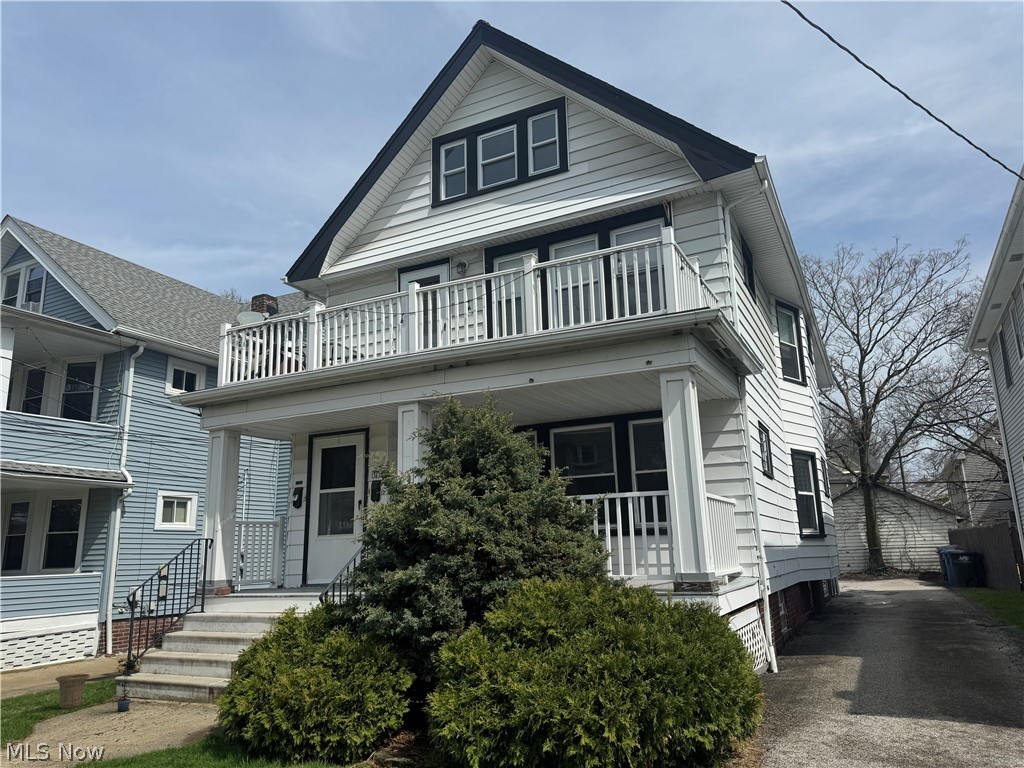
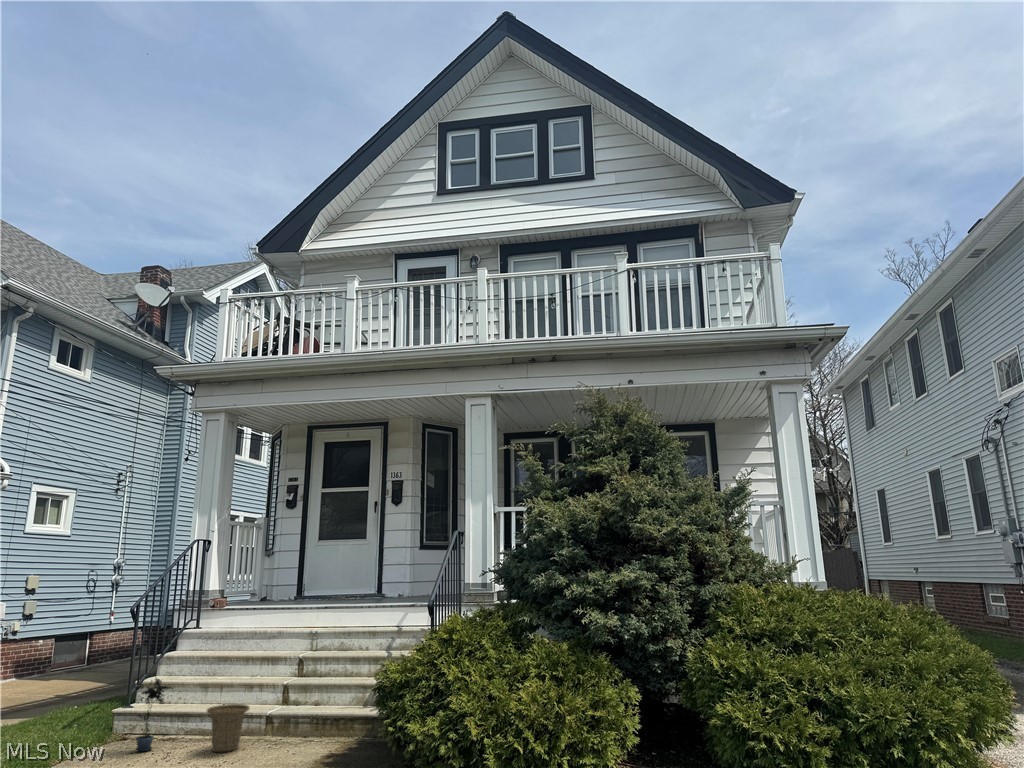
basket: present [55,674,90,709] -> present [207,704,249,752]

